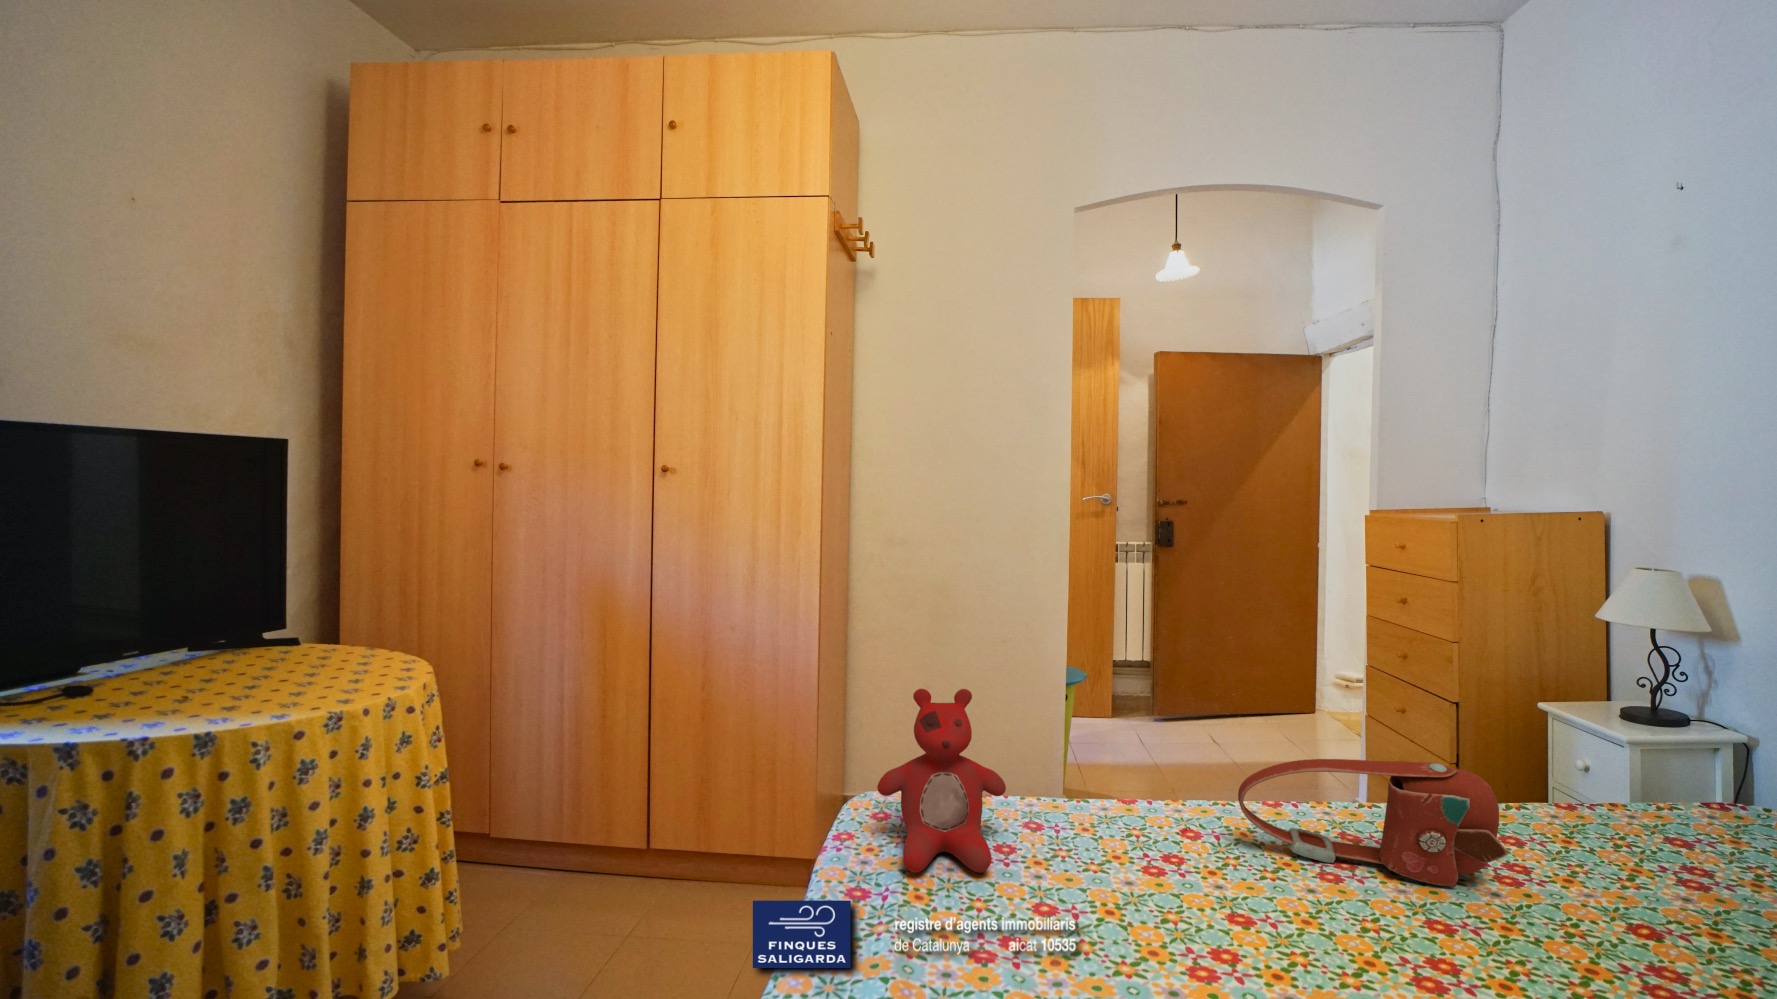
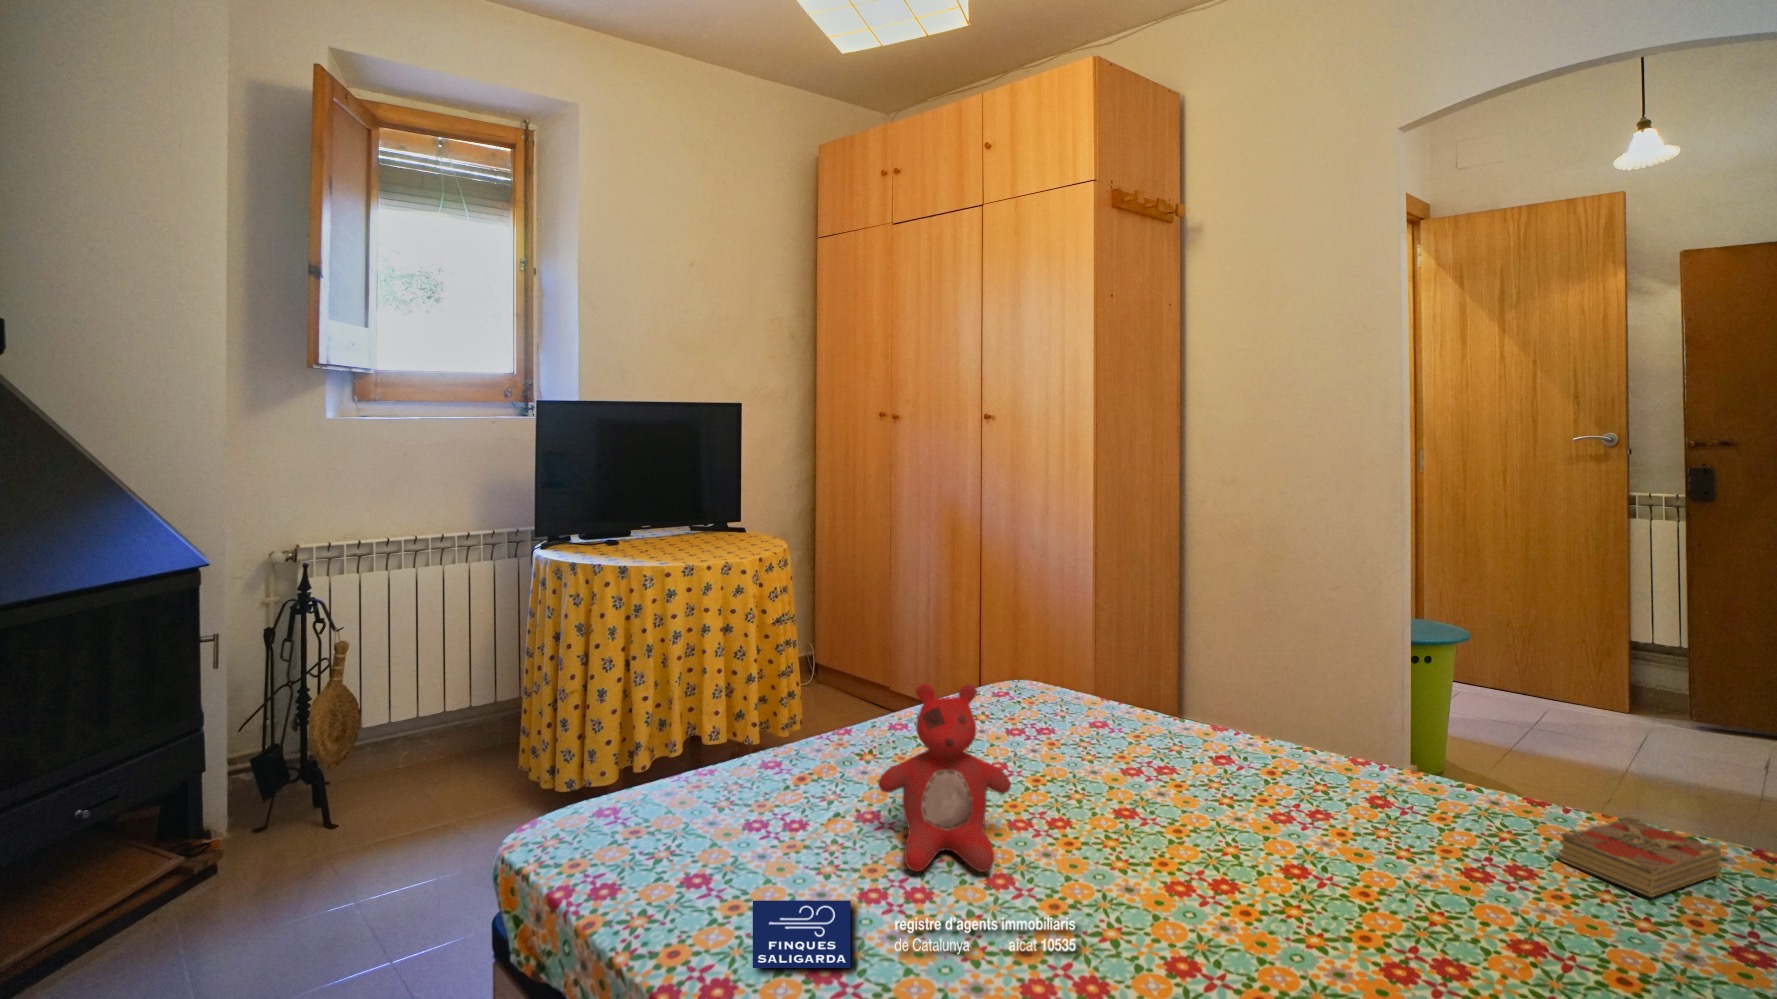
handbag: present [1238,759,1508,886] -> none [1251,759,1523,889]
book: none [1539,815,1698,893] -> present [1559,816,1721,897]

